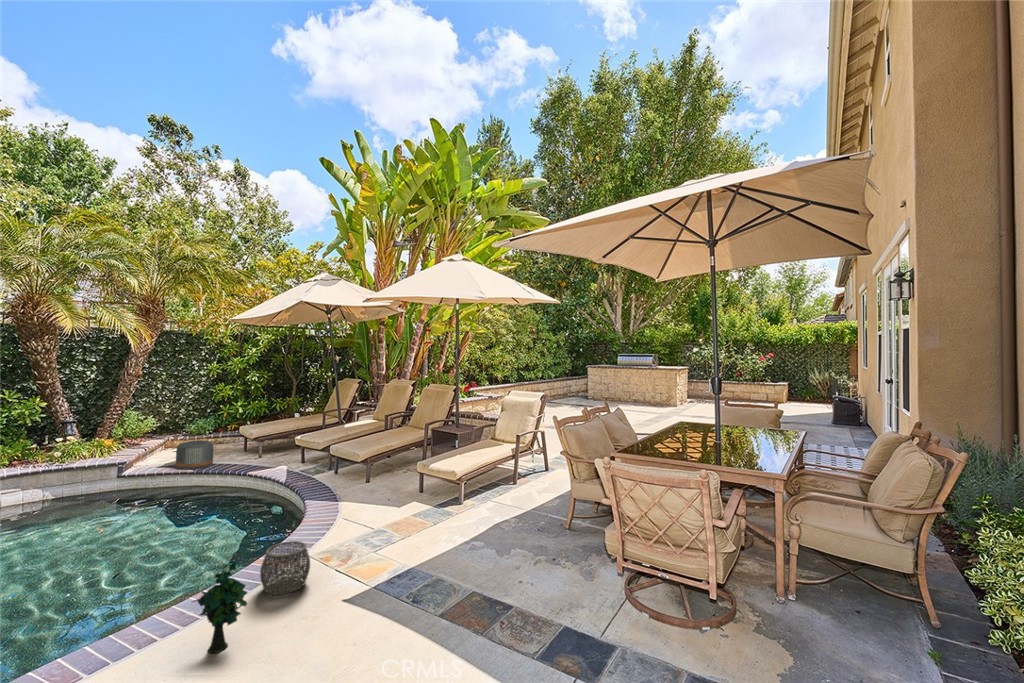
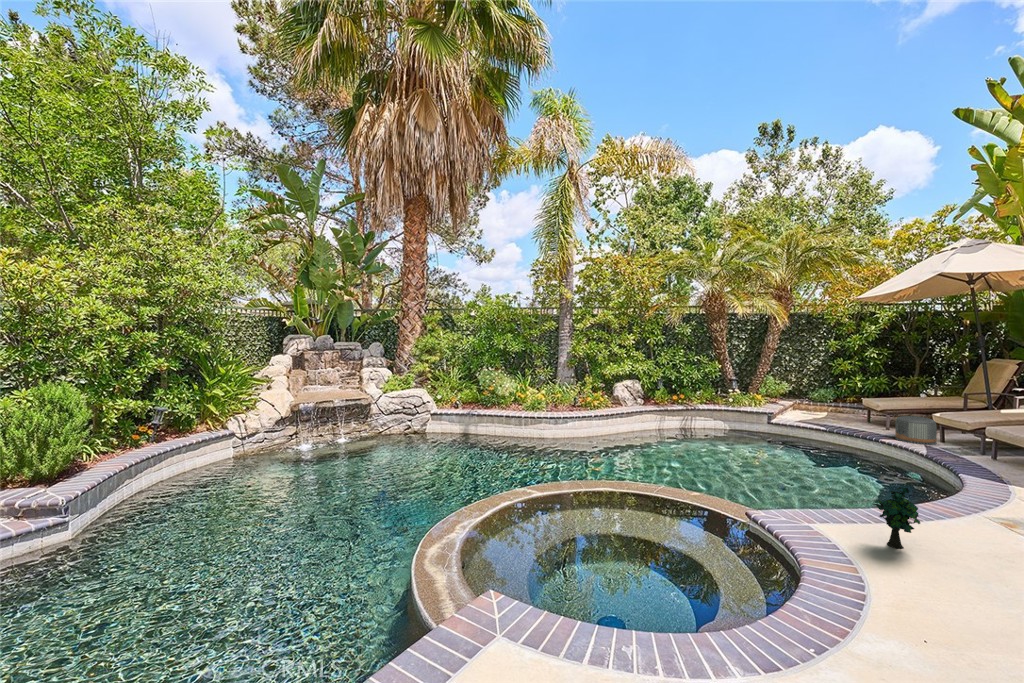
pouf: present [176,440,214,470] -> present [895,416,937,445]
woven basket: present [260,541,310,595] -> none [923,493,981,540]

